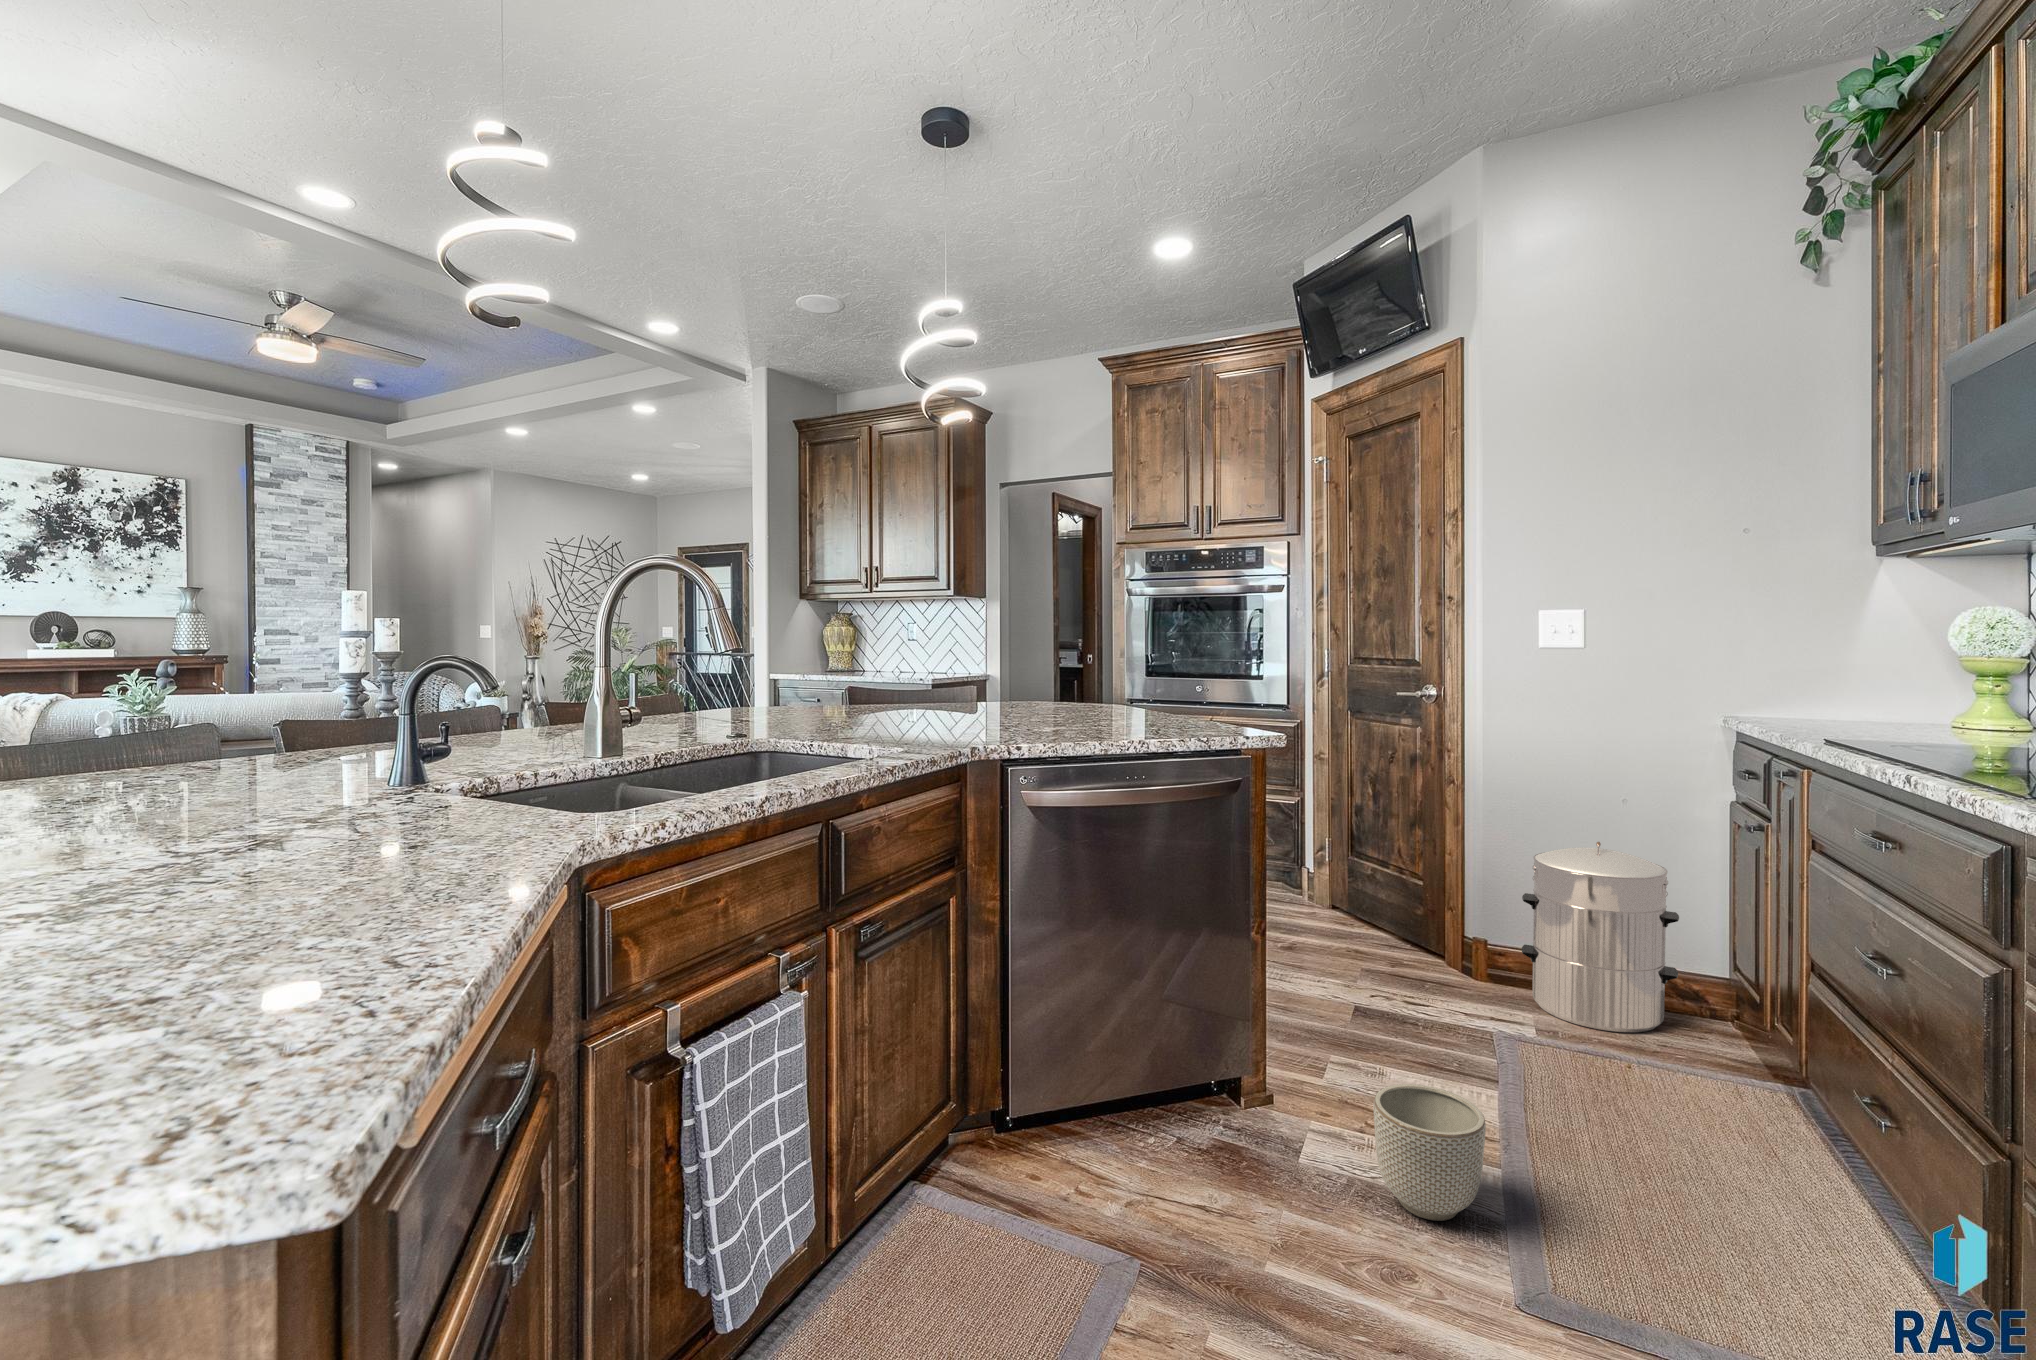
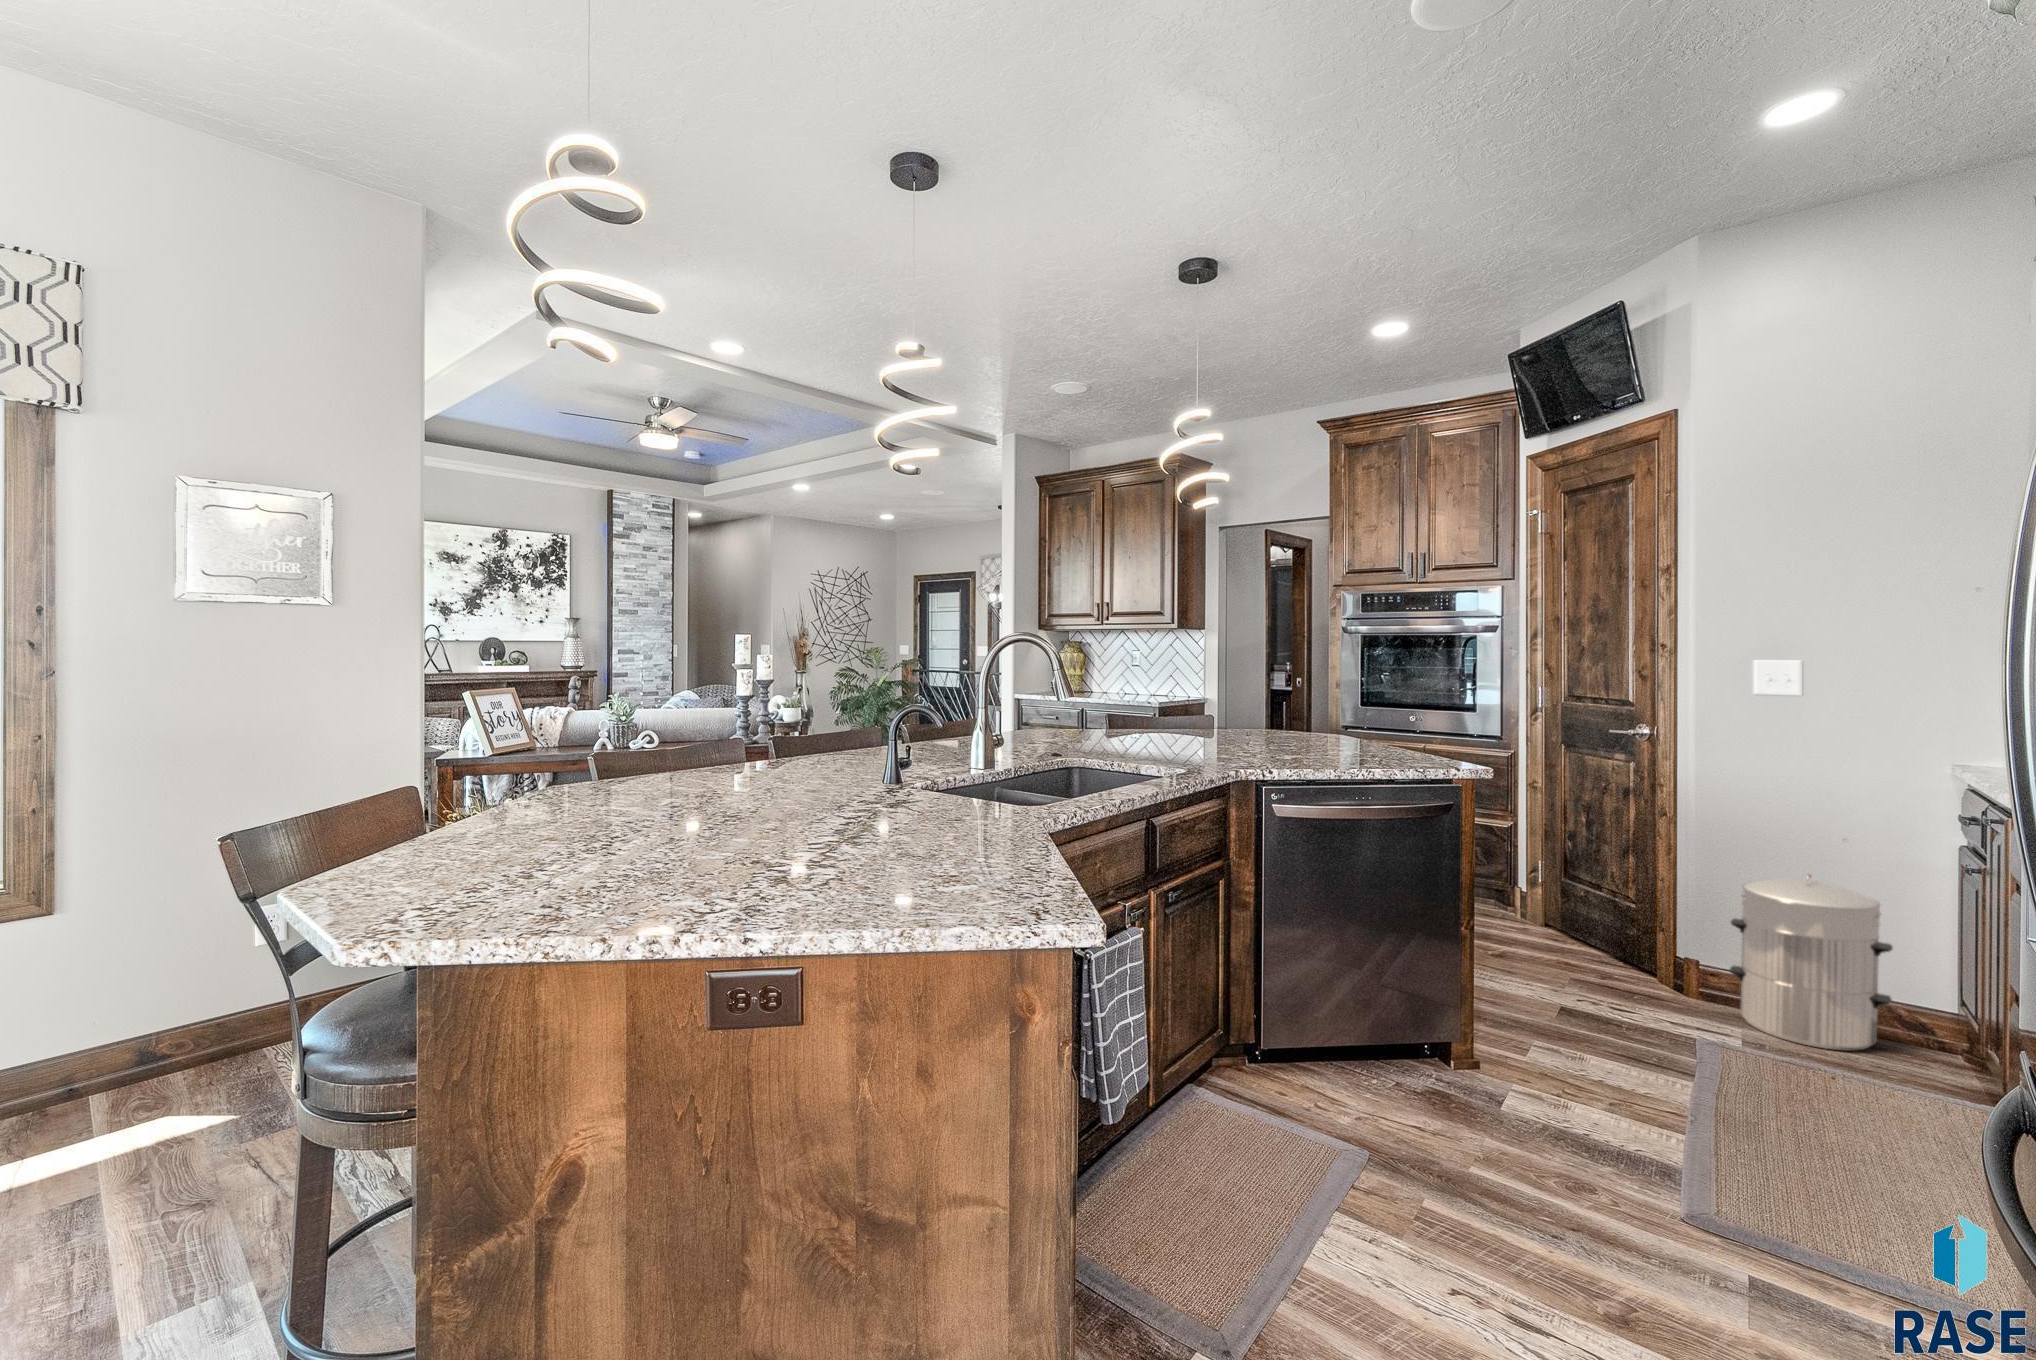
planter: present [1373,1084,1486,1221] -> none [1566,1054,1664,1161]

